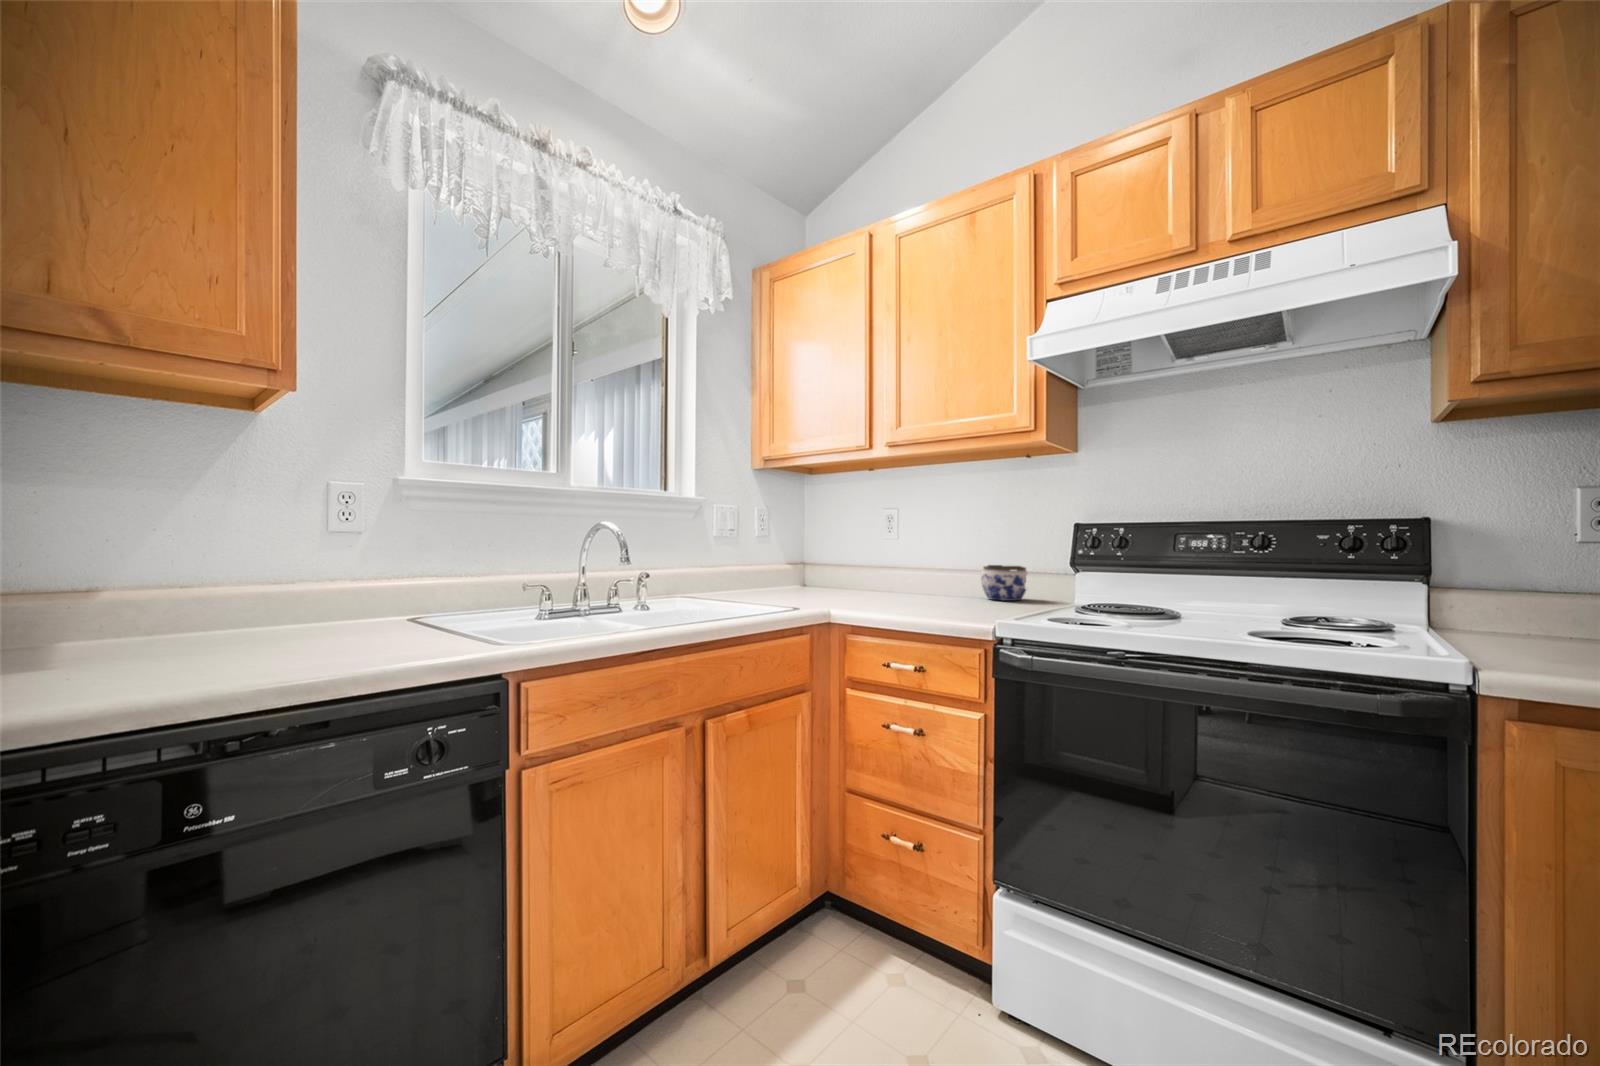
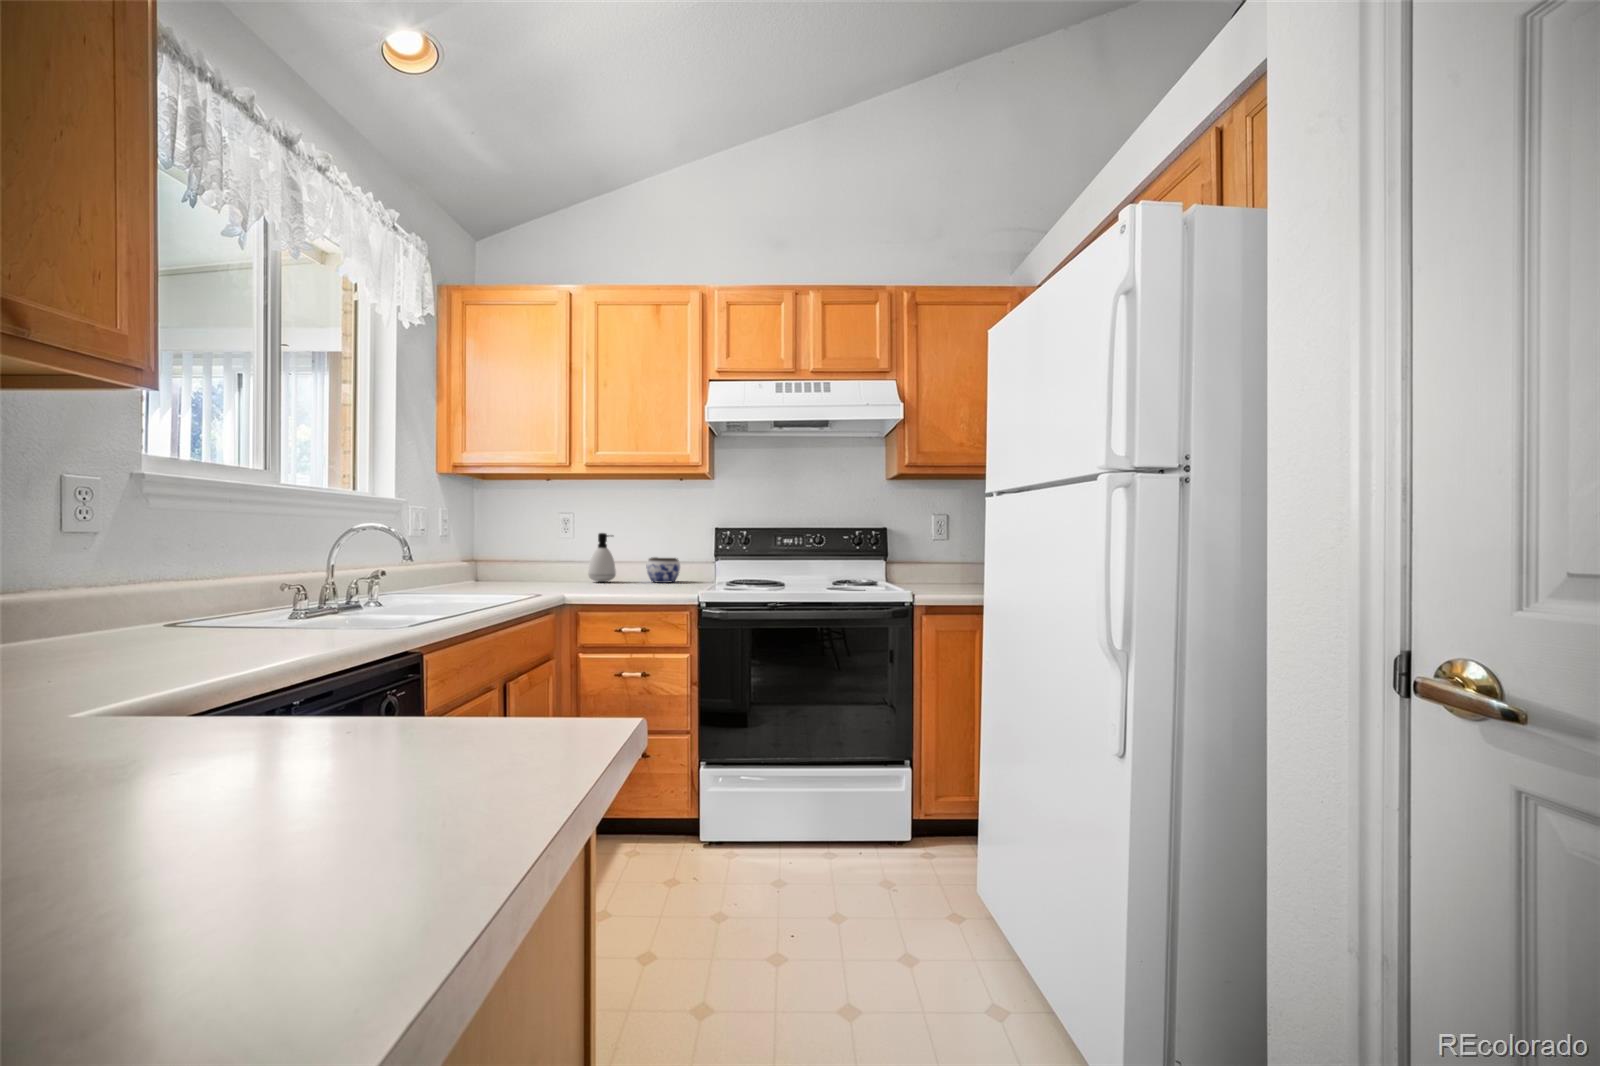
soap dispenser: none [910,532,944,595] -> present [588,533,616,582]

